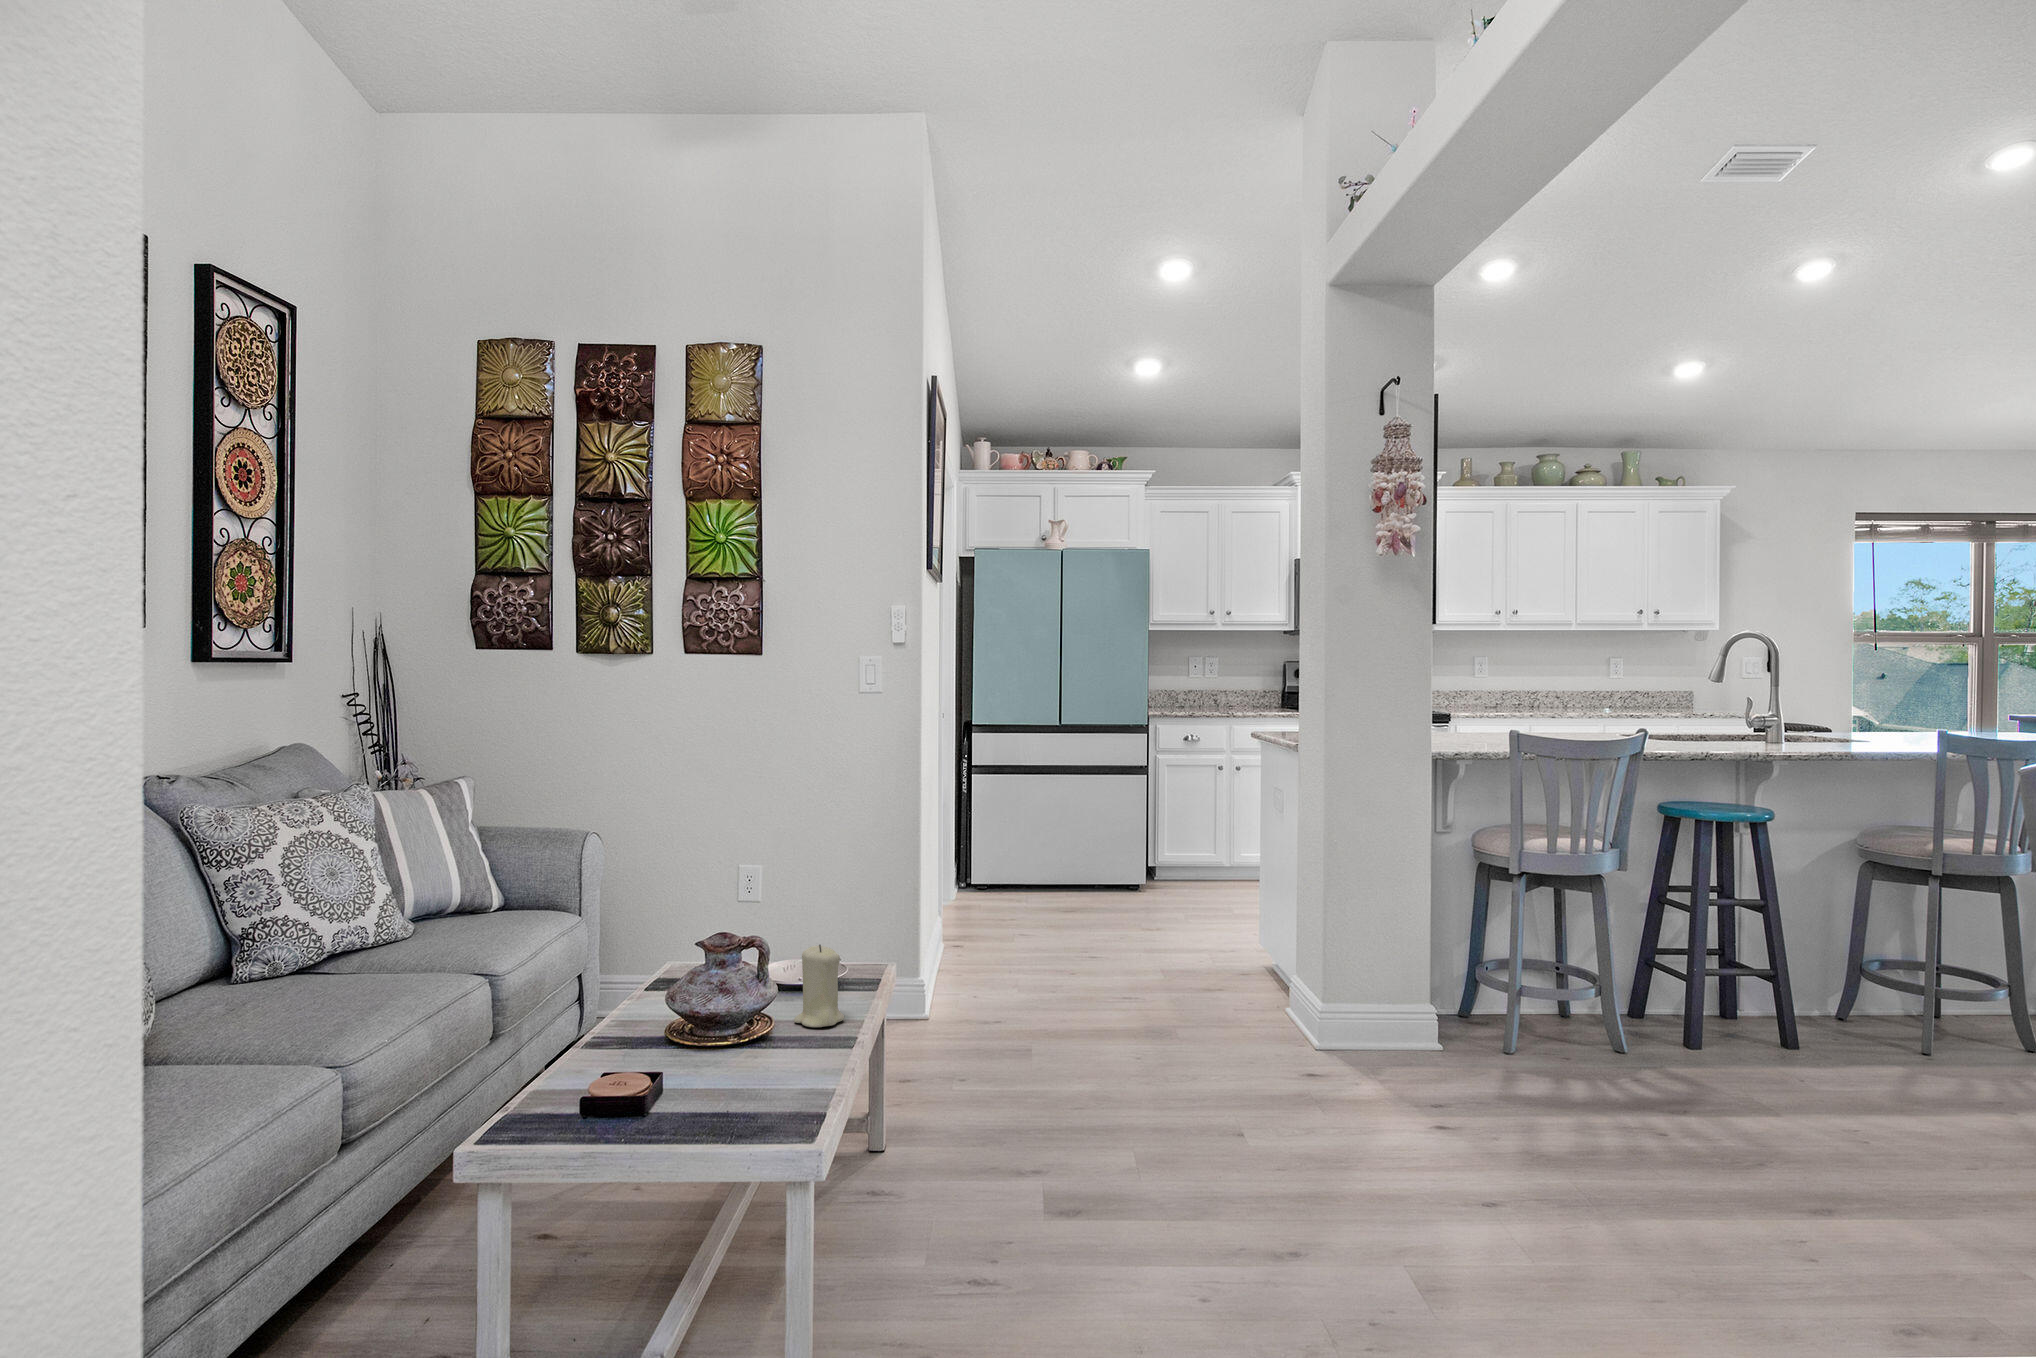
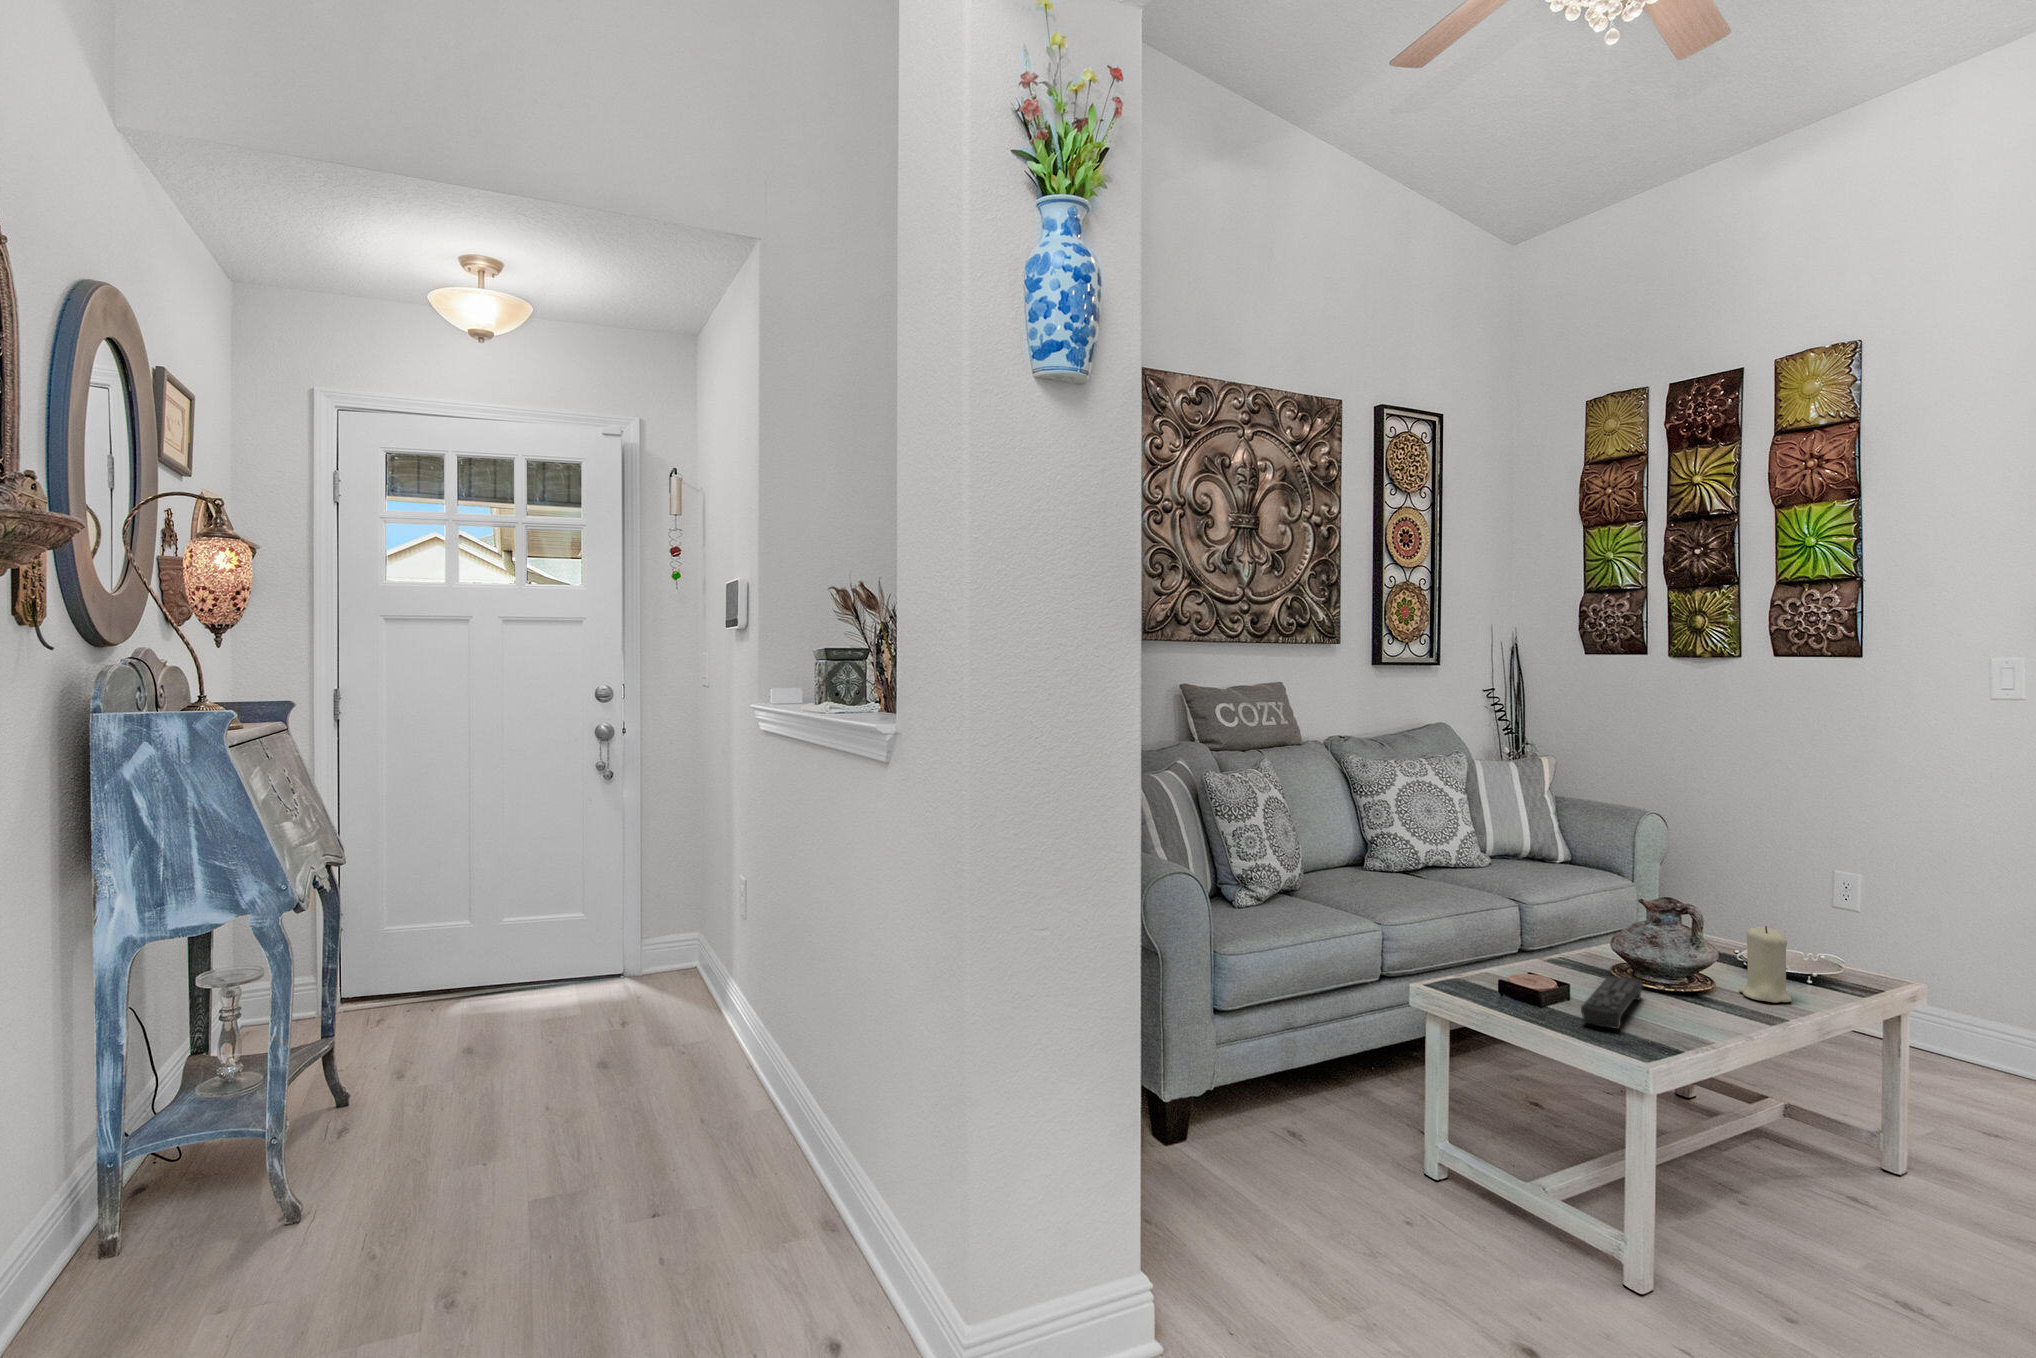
remote control: none [689,1043,753,1121] -> present [1581,976,1643,1029]

